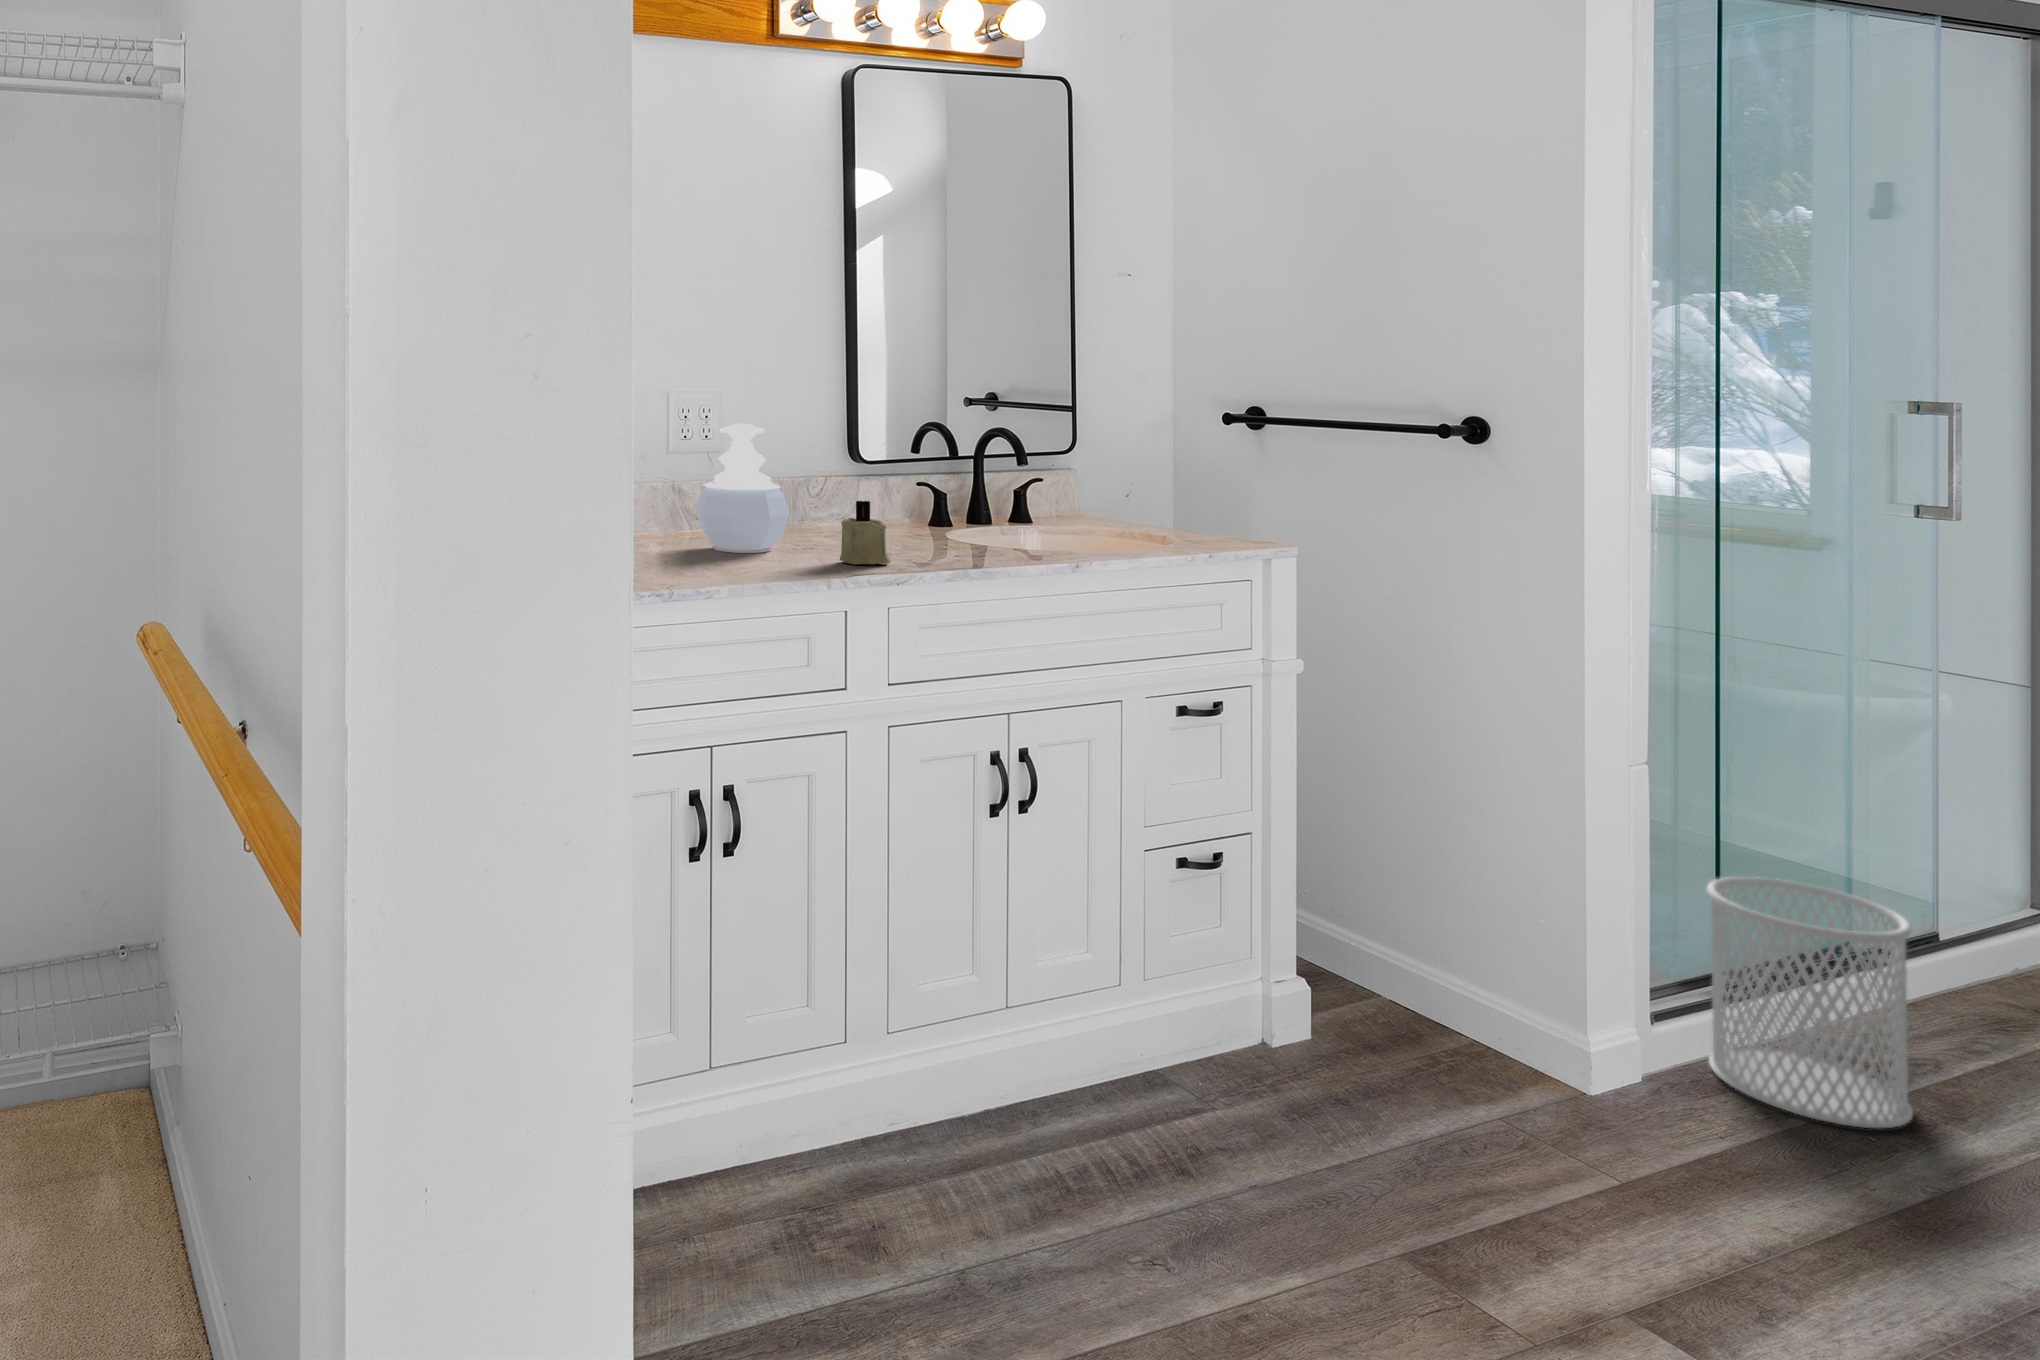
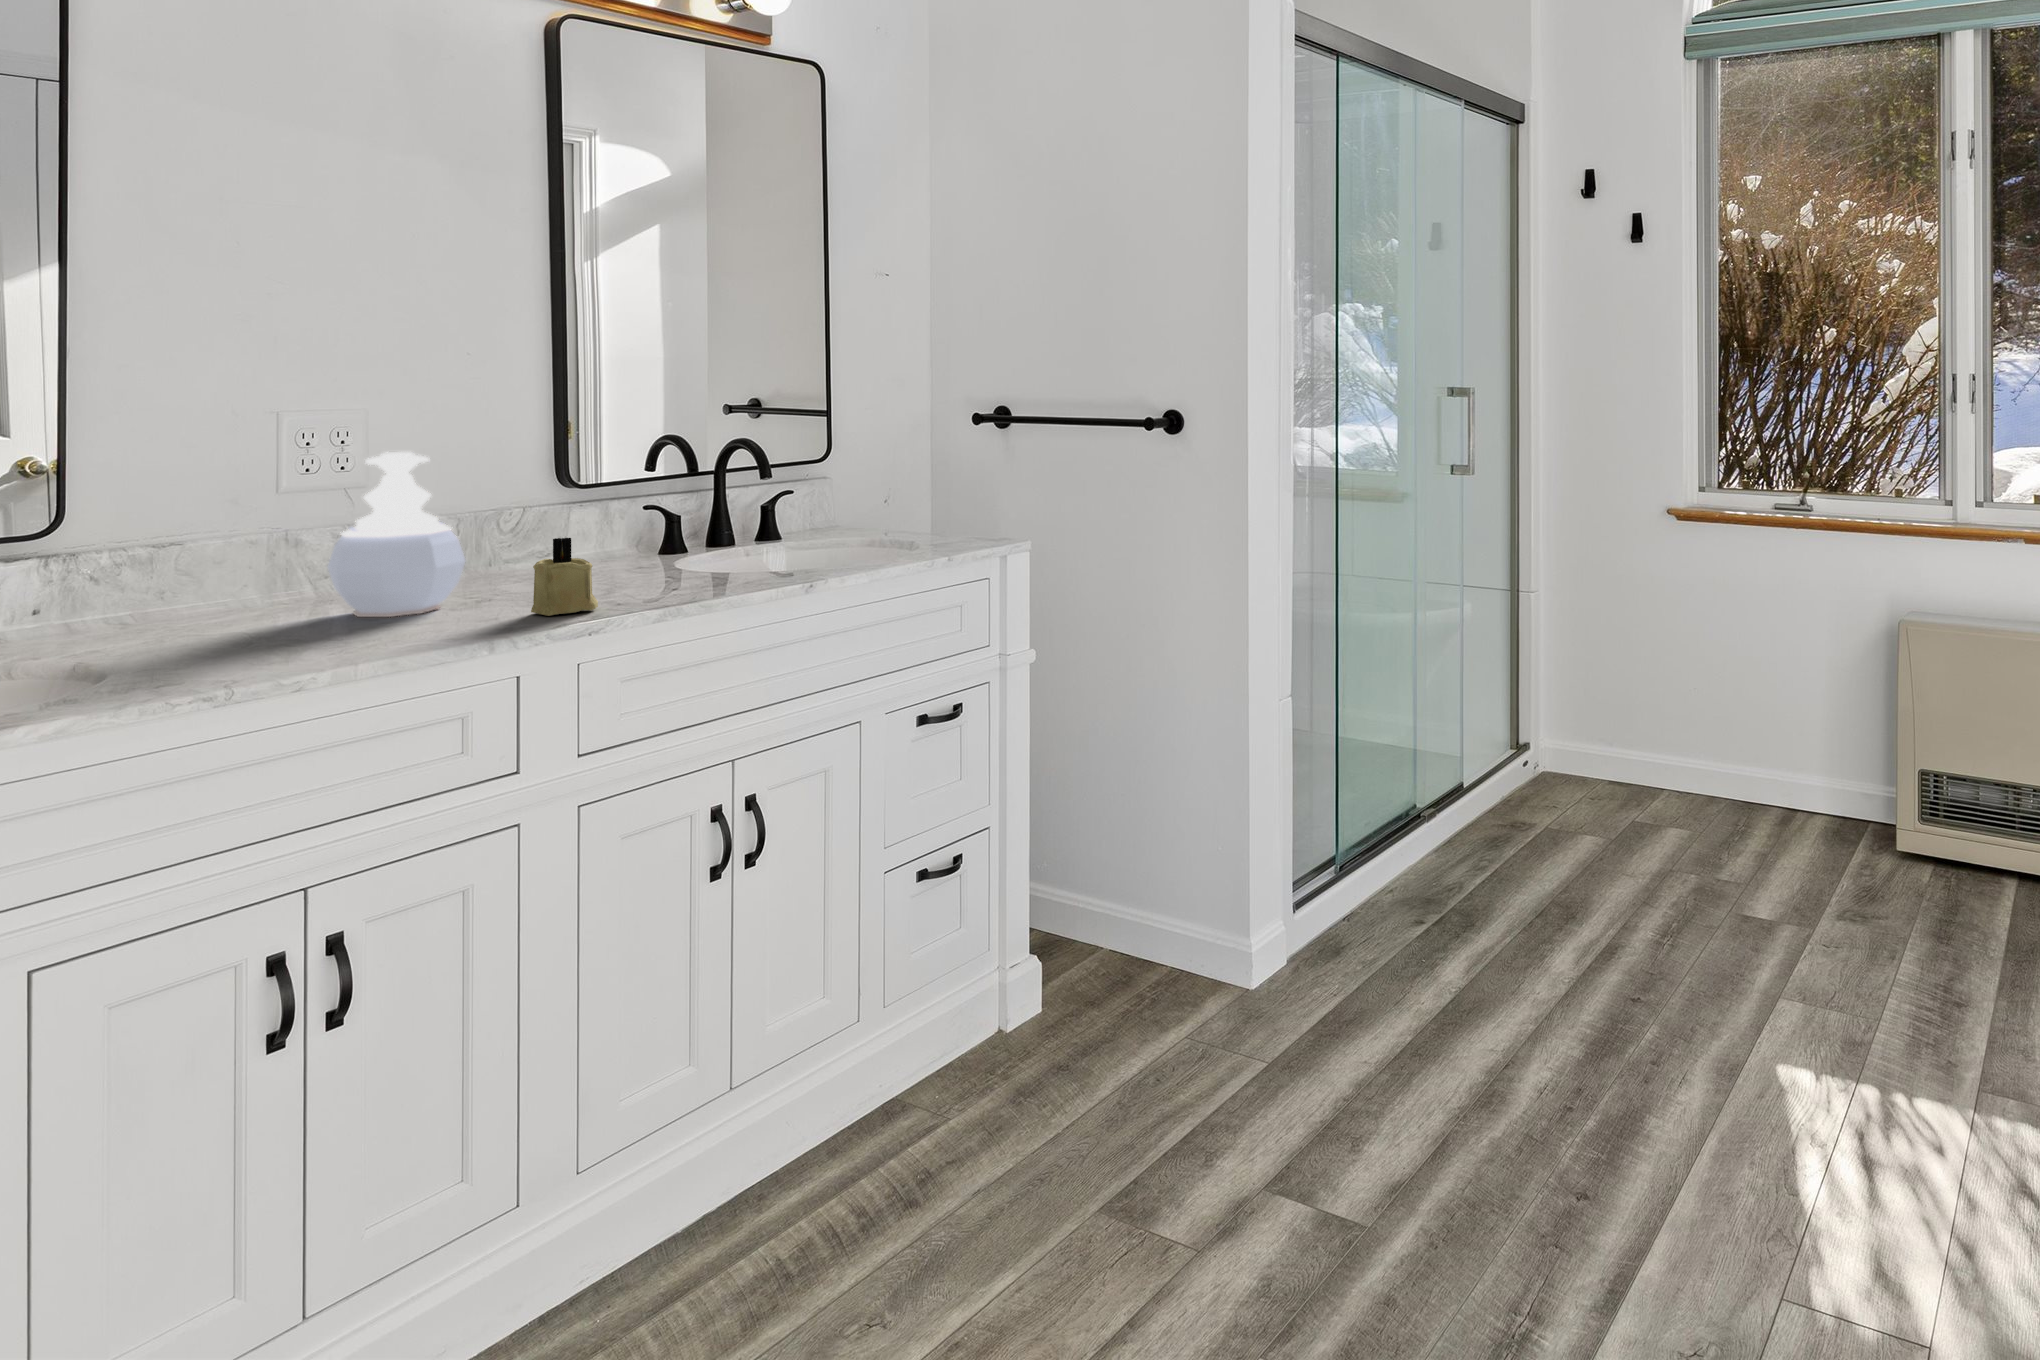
wastebasket: present [1706,877,1913,1128] -> none [1329,771,1449,959]

